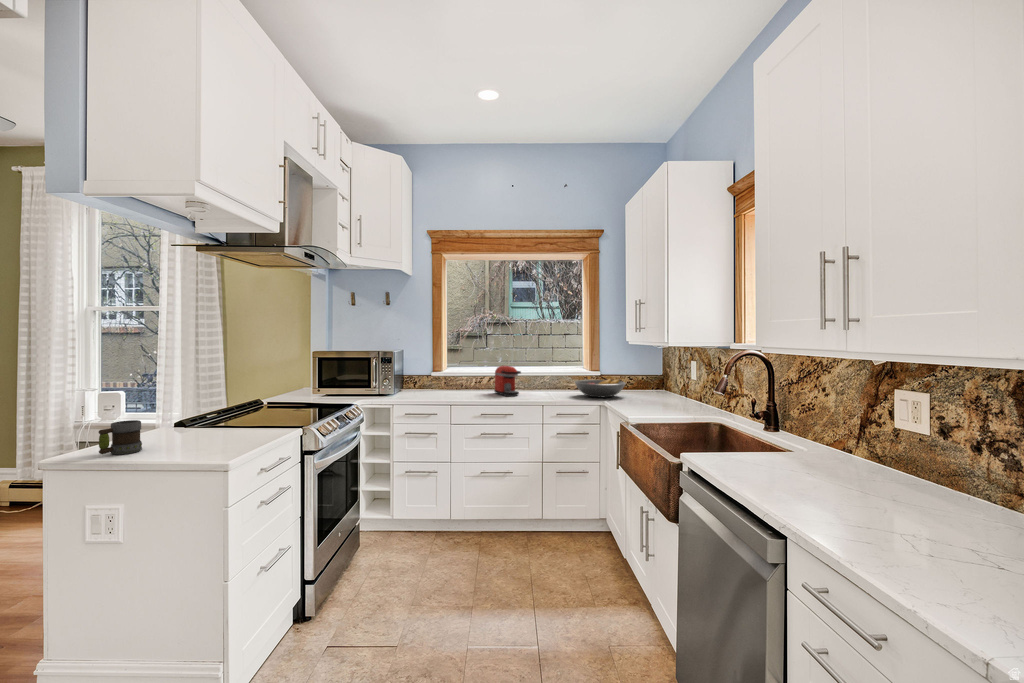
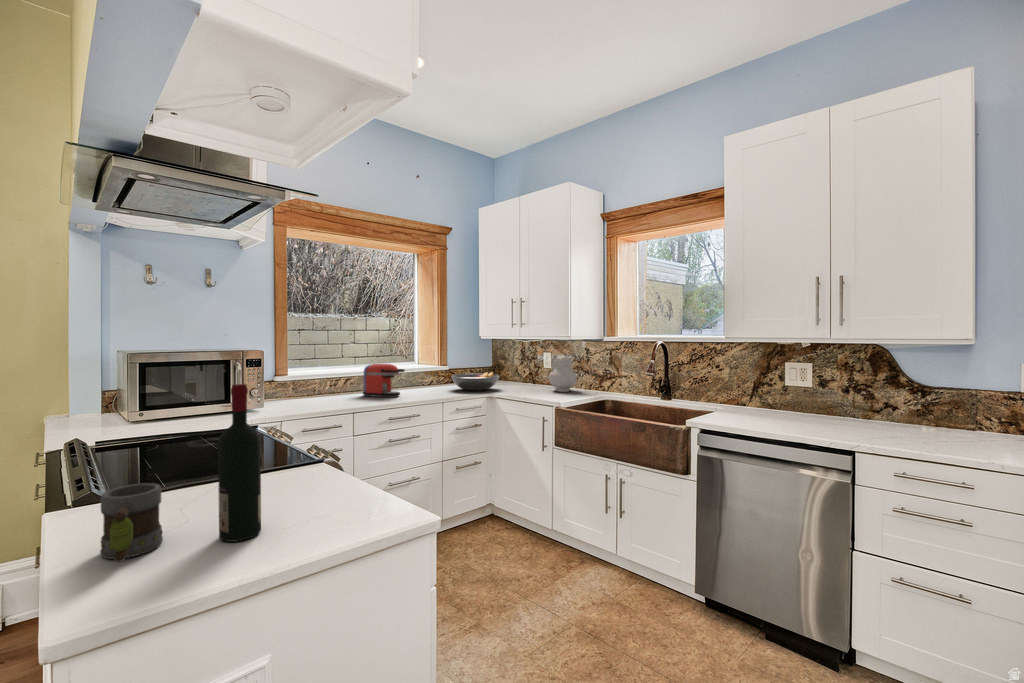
ceramic pitcher: none [664,364,698,408] -> present [549,355,577,392]
wine bottle: none [144,372,170,458] -> present [218,384,261,542]

